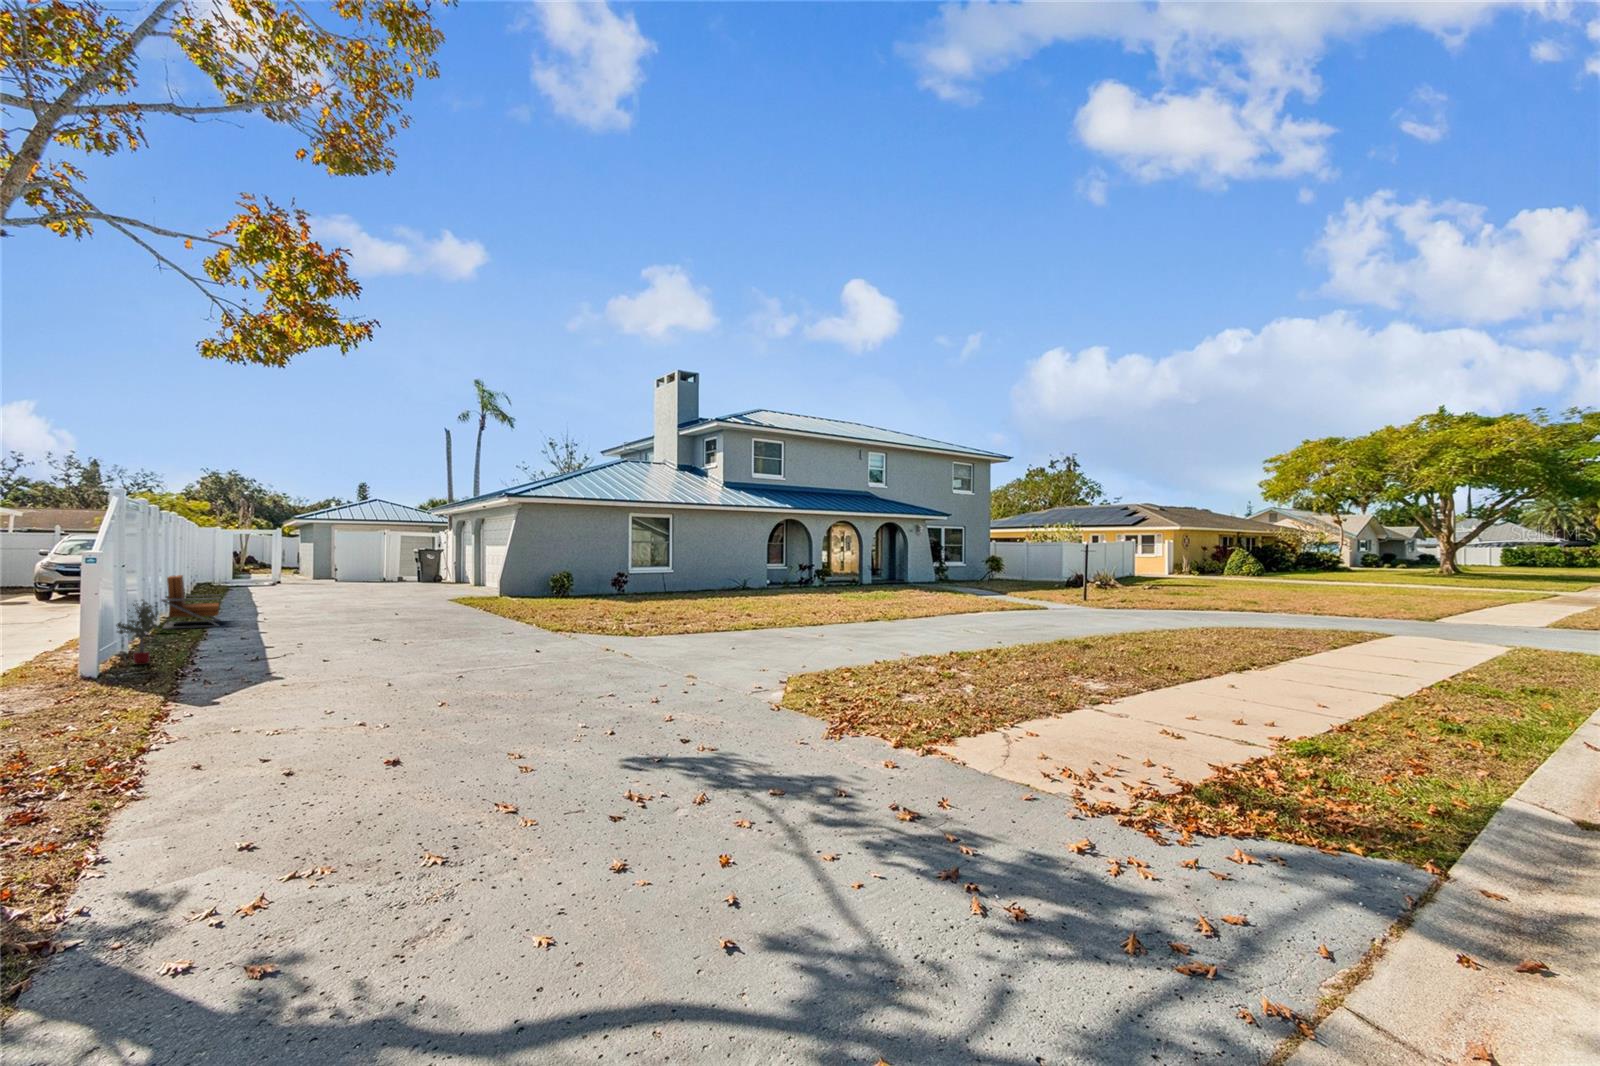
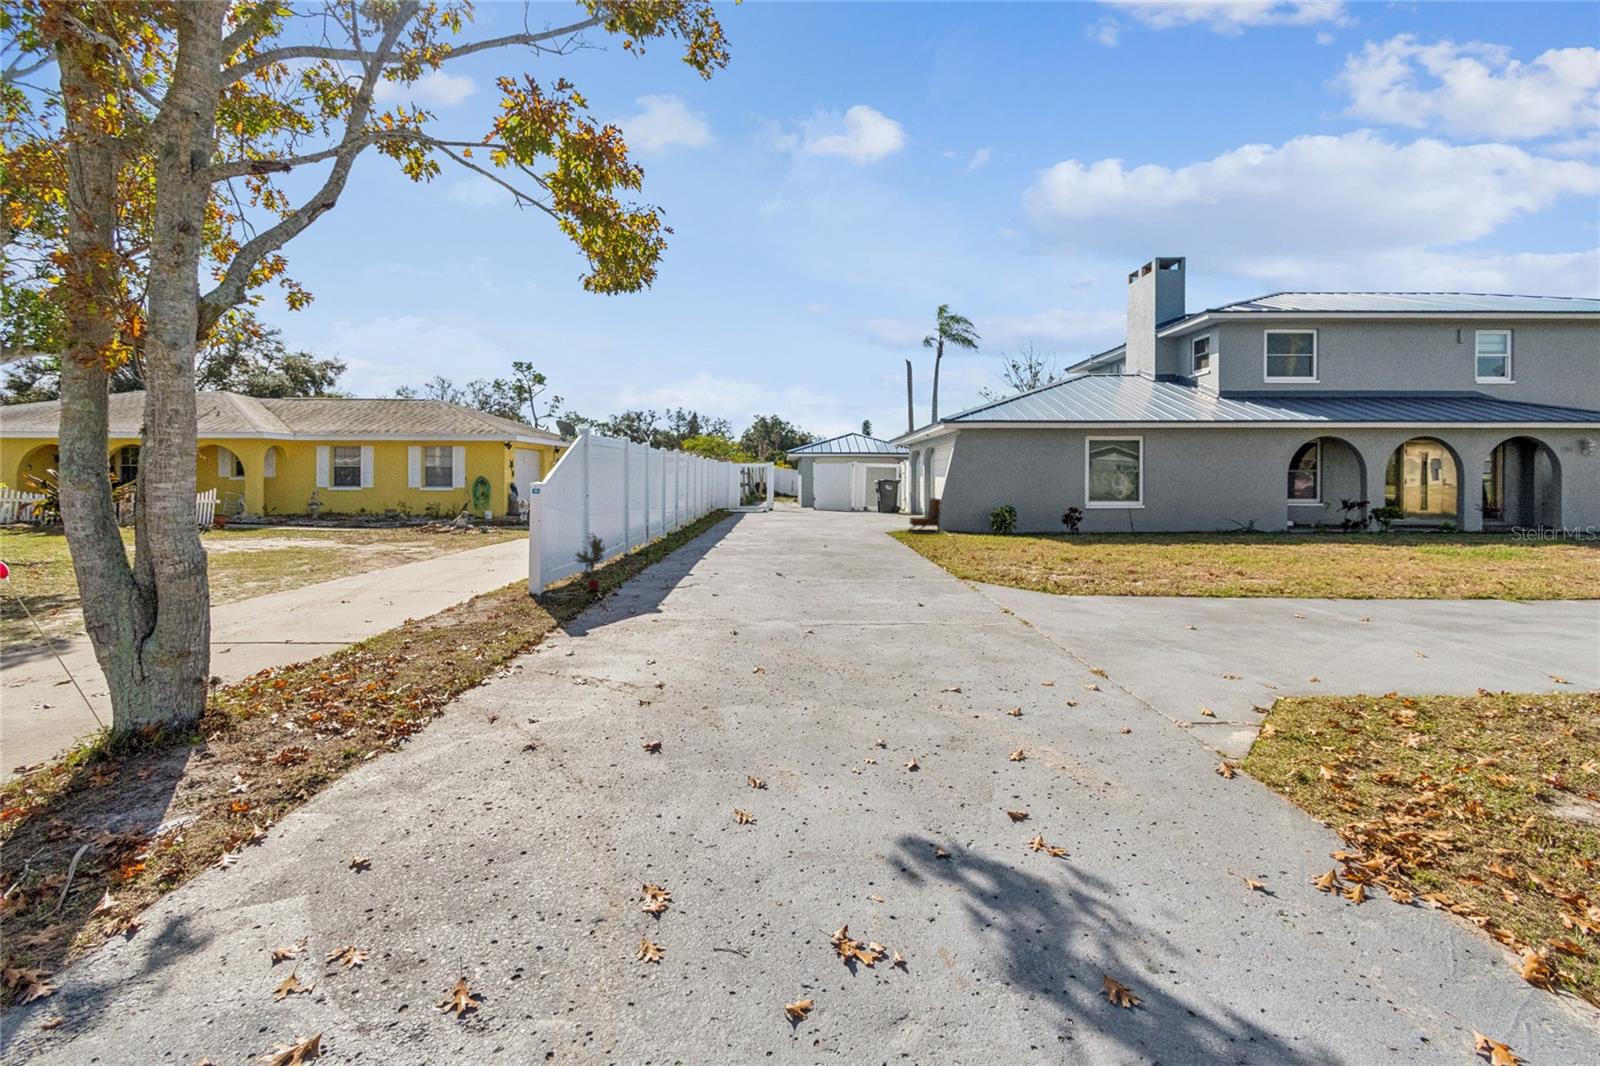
lounge chair: present [161,575,220,629] -> present [909,498,942,534]

